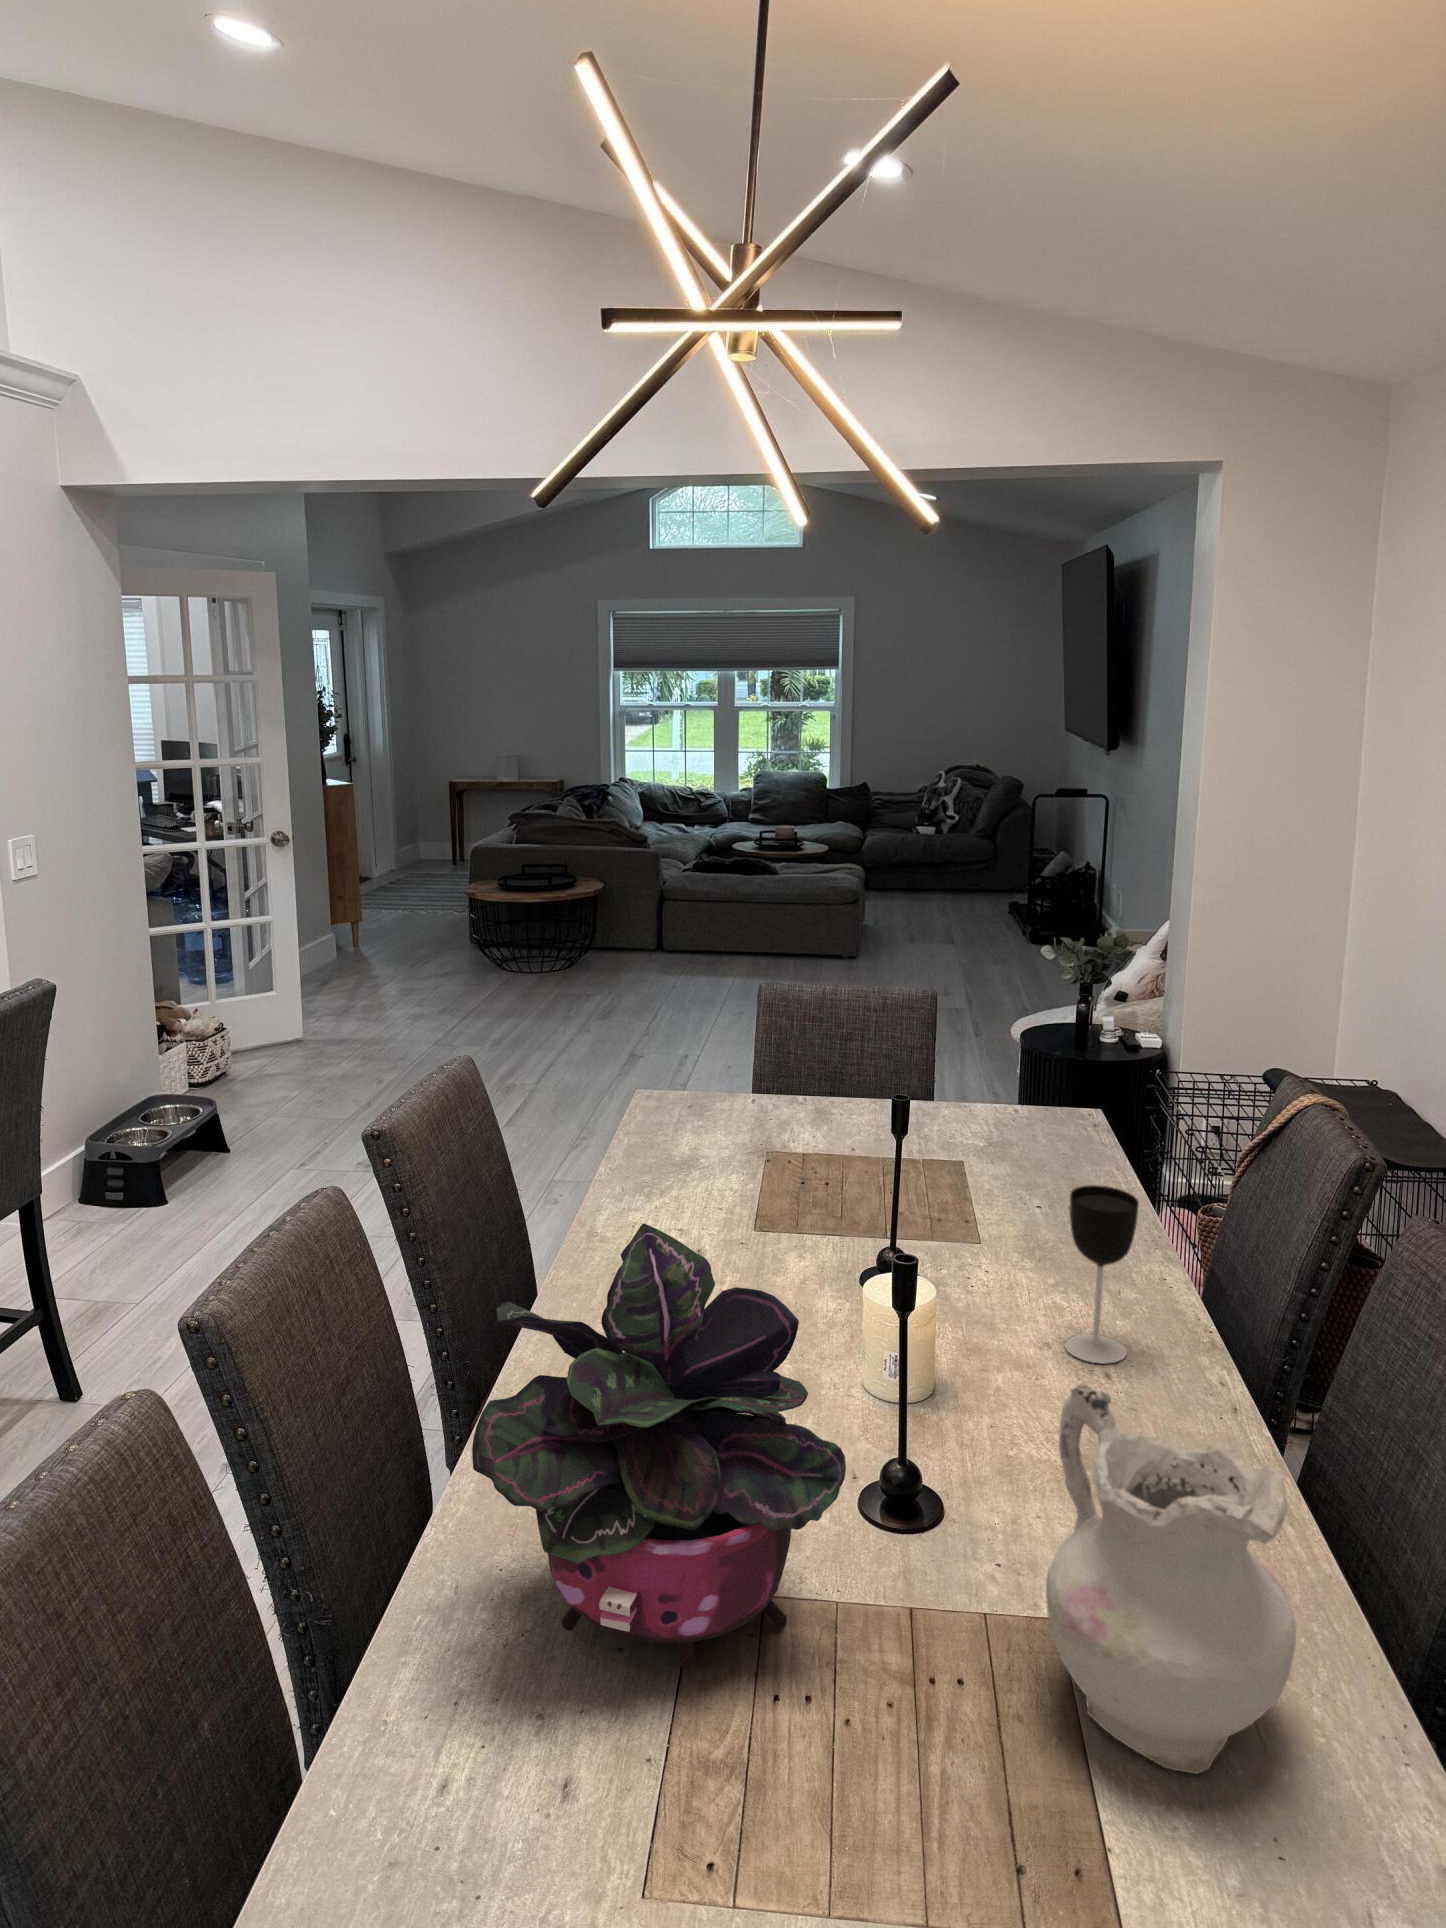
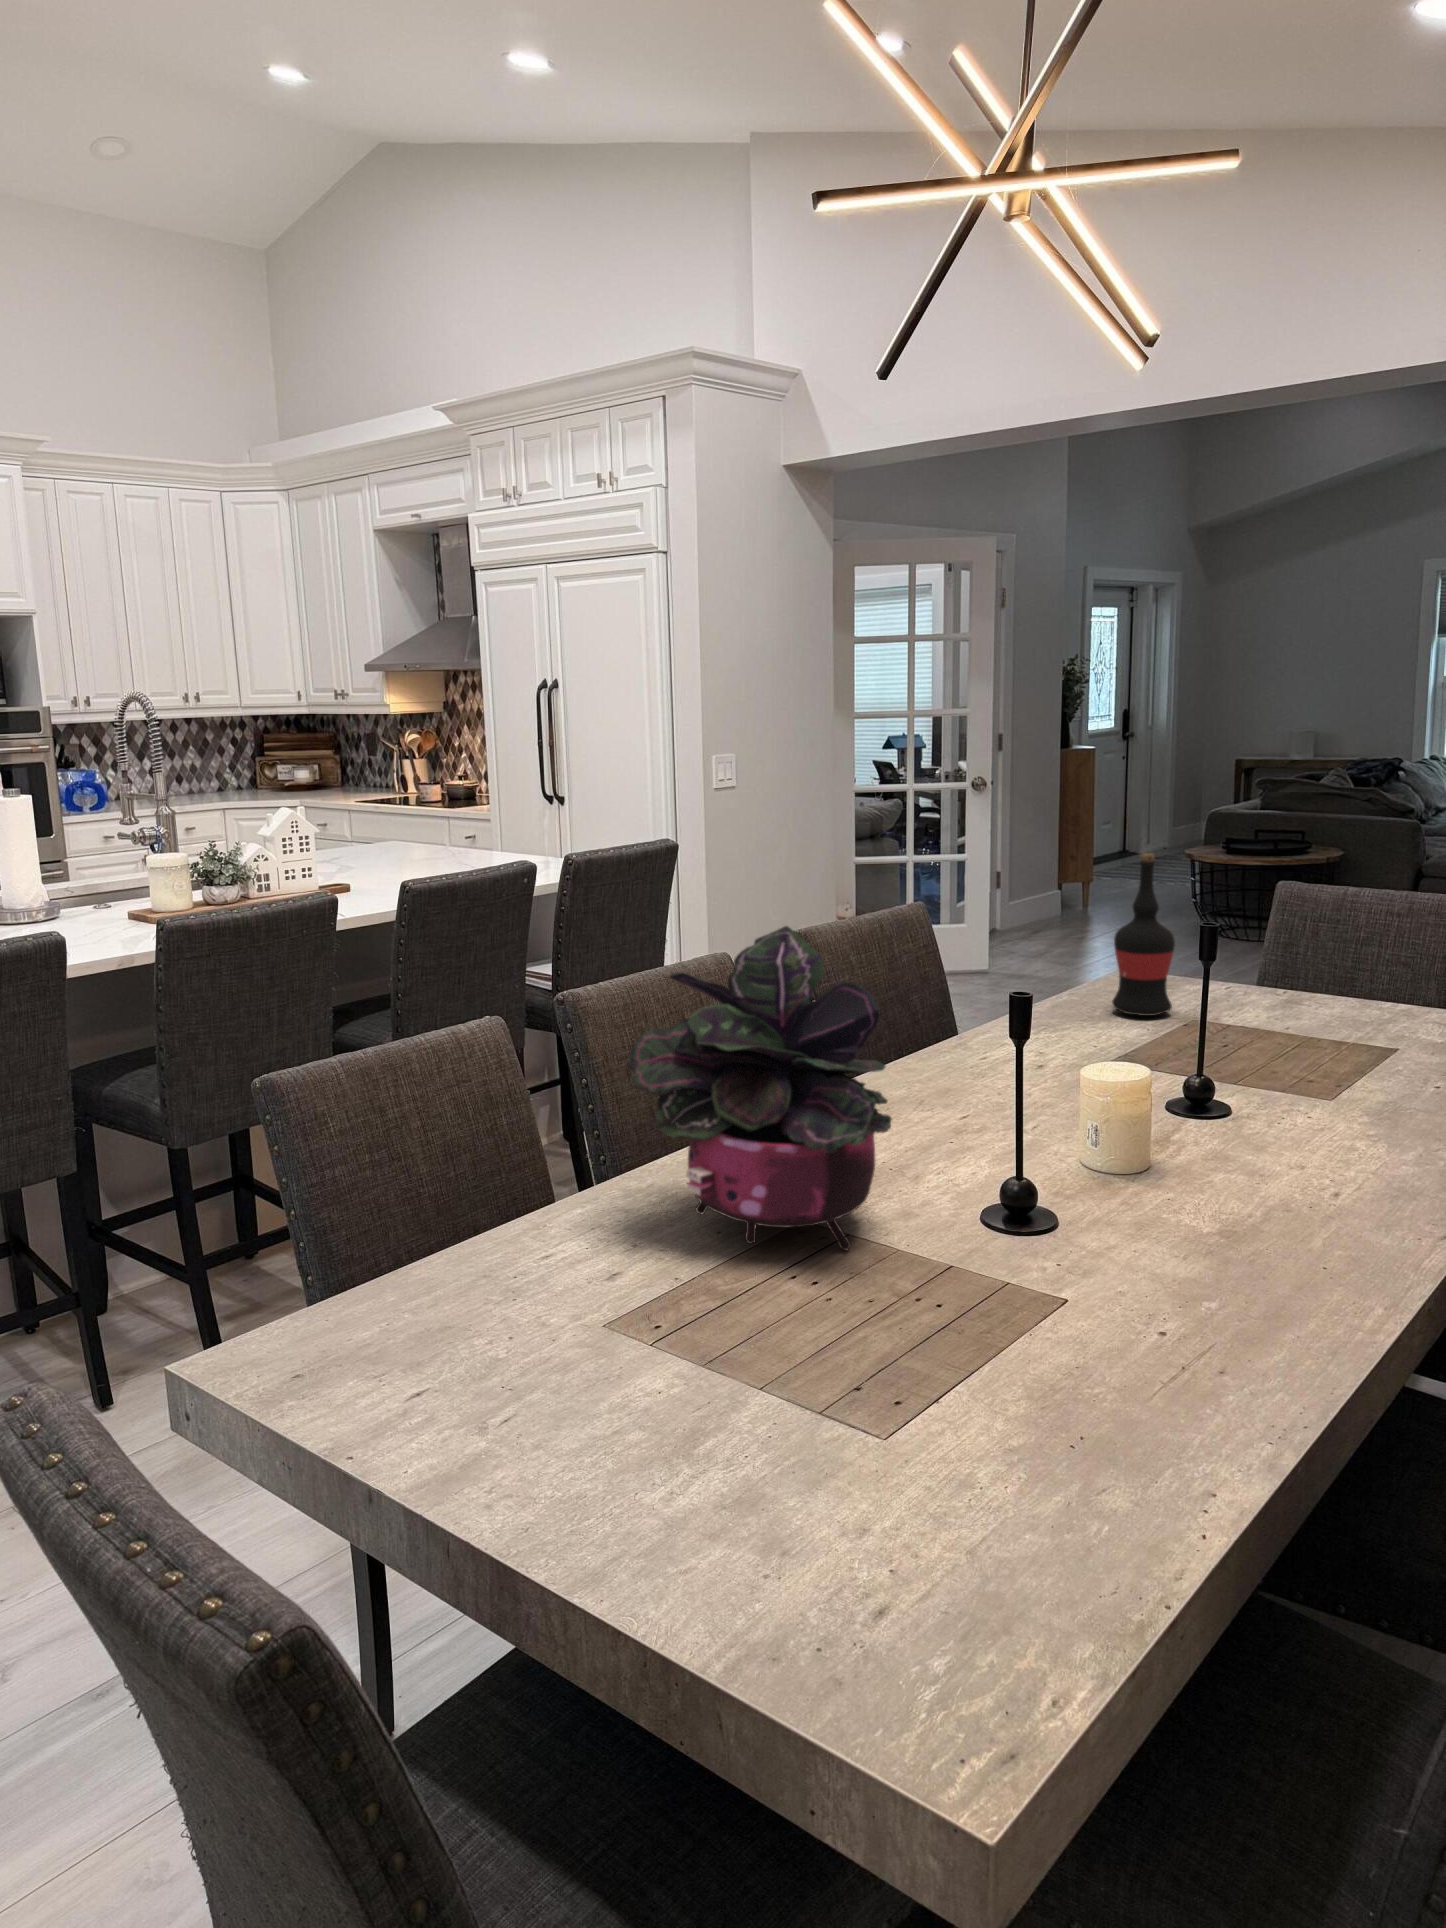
wine bottle: none [677,980,737,1150] -> present [1112,853,1175,1016]
wine glass: present [1065,1185,1139,1363] -> none [1309,1019,1388,1194]
ceramic pitcher: present [1046,1384,1296,1774] -> none [978,1076,1193,1387]

